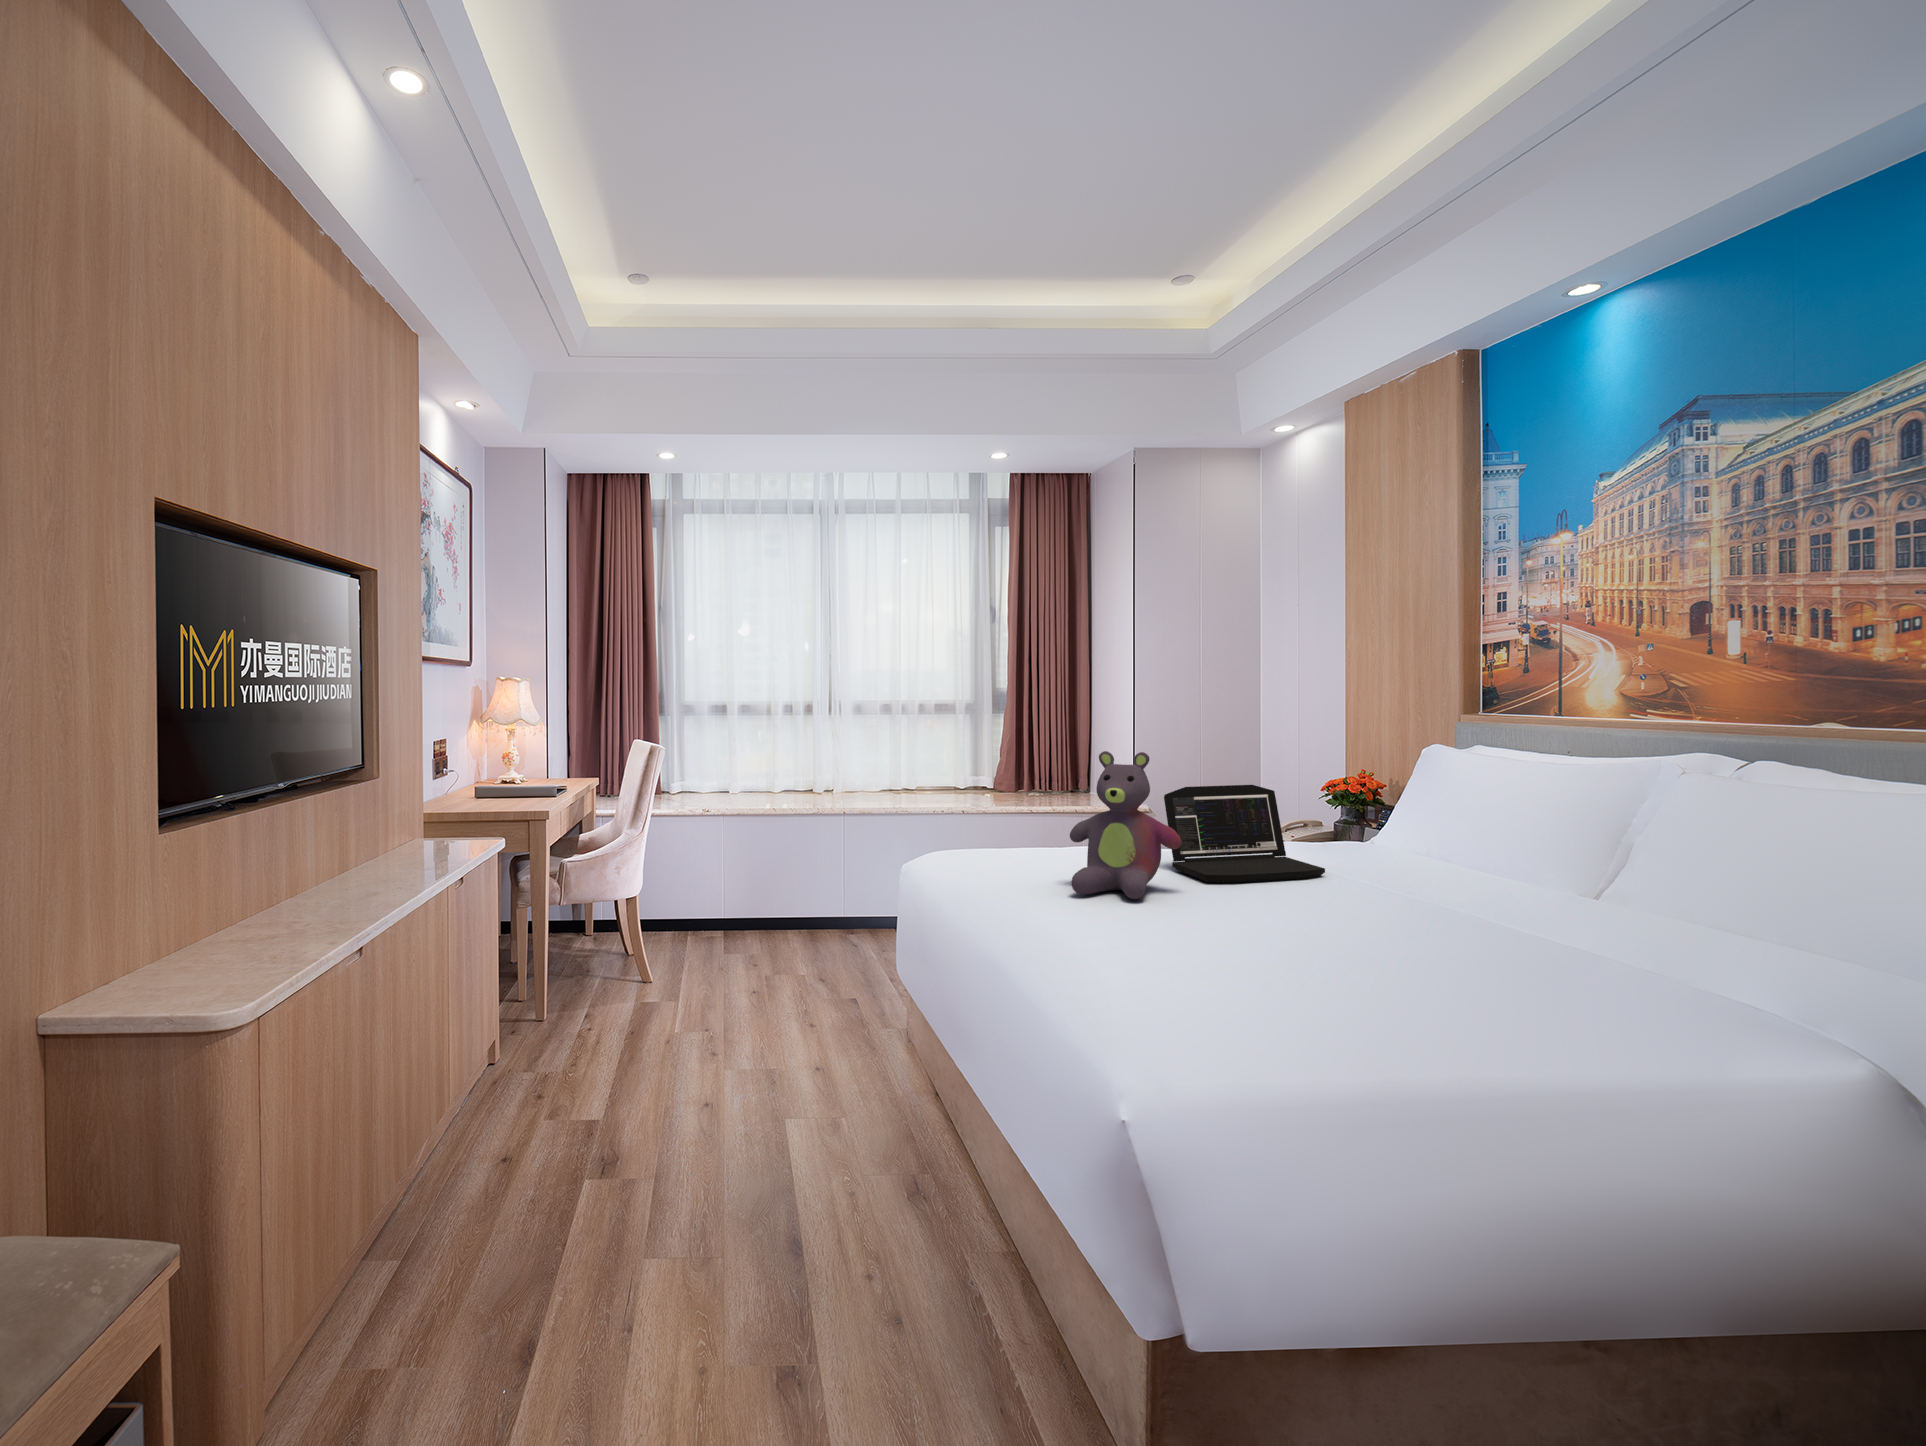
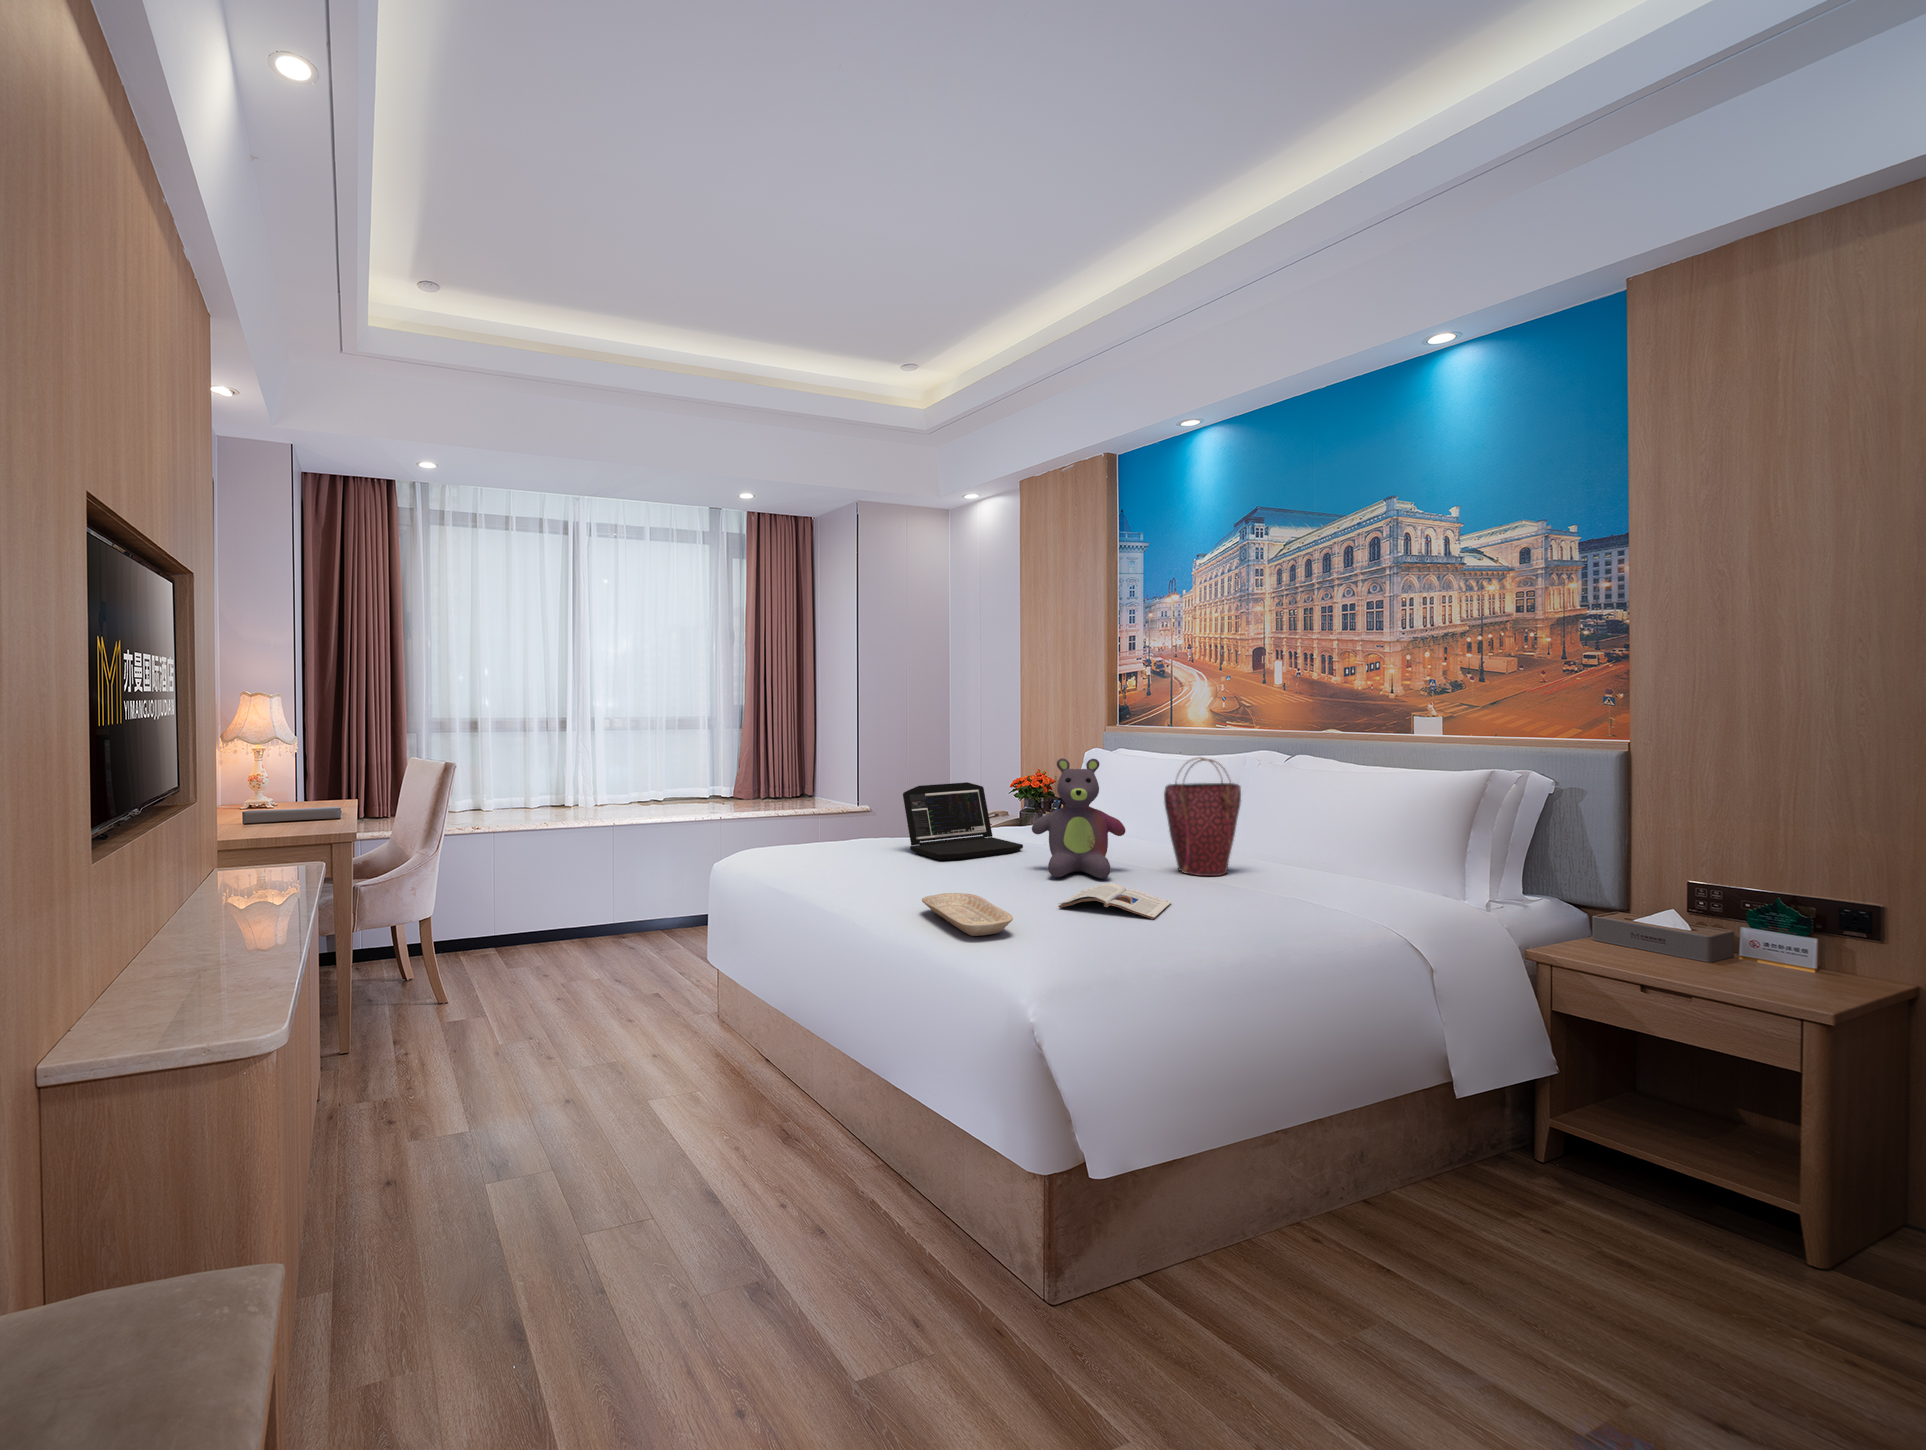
stuffed bear: present [1070,751,1181,900] -> present [1032,758,1126,878]
handbag: none [1528,758,1656,929] -> present [1164,758,1241,876]
tray: none [1159,925,1274,984] -> present [922,893,1013,936]
magazine: none [1350,928,1526,983] -> present [1058,883,1171,919]

